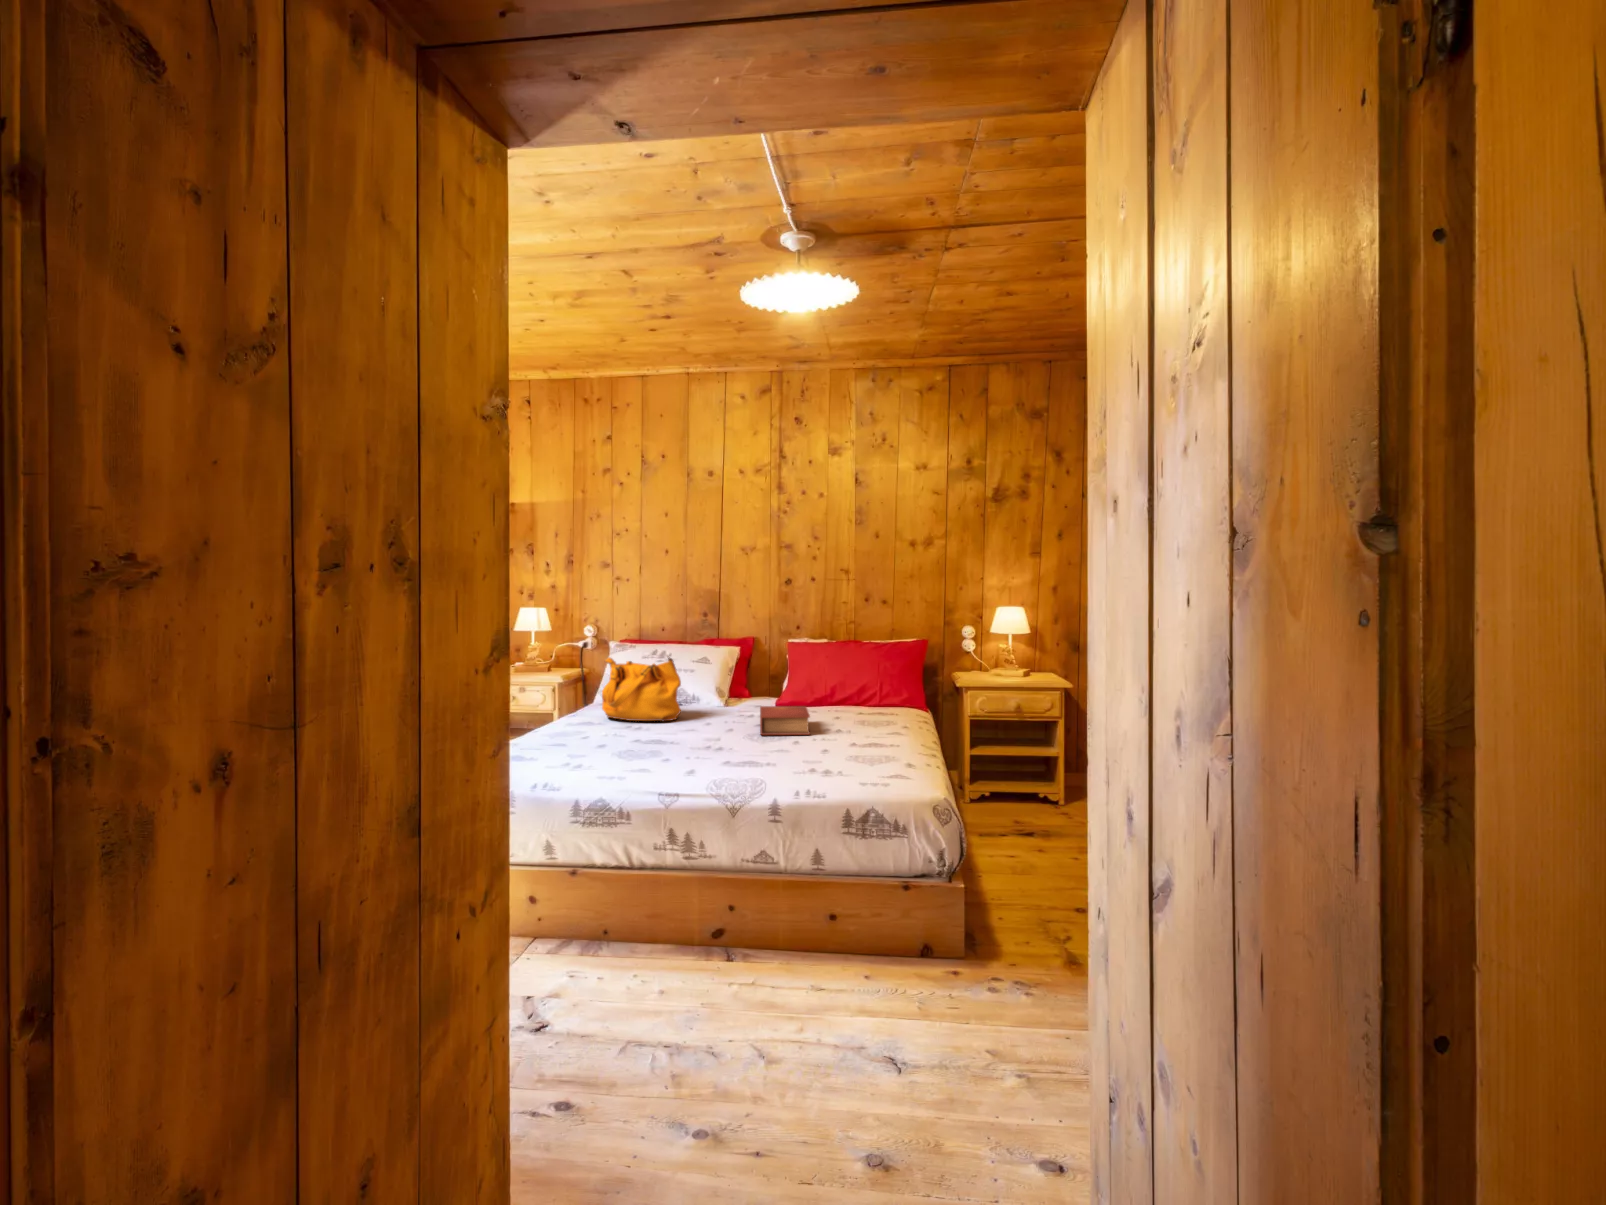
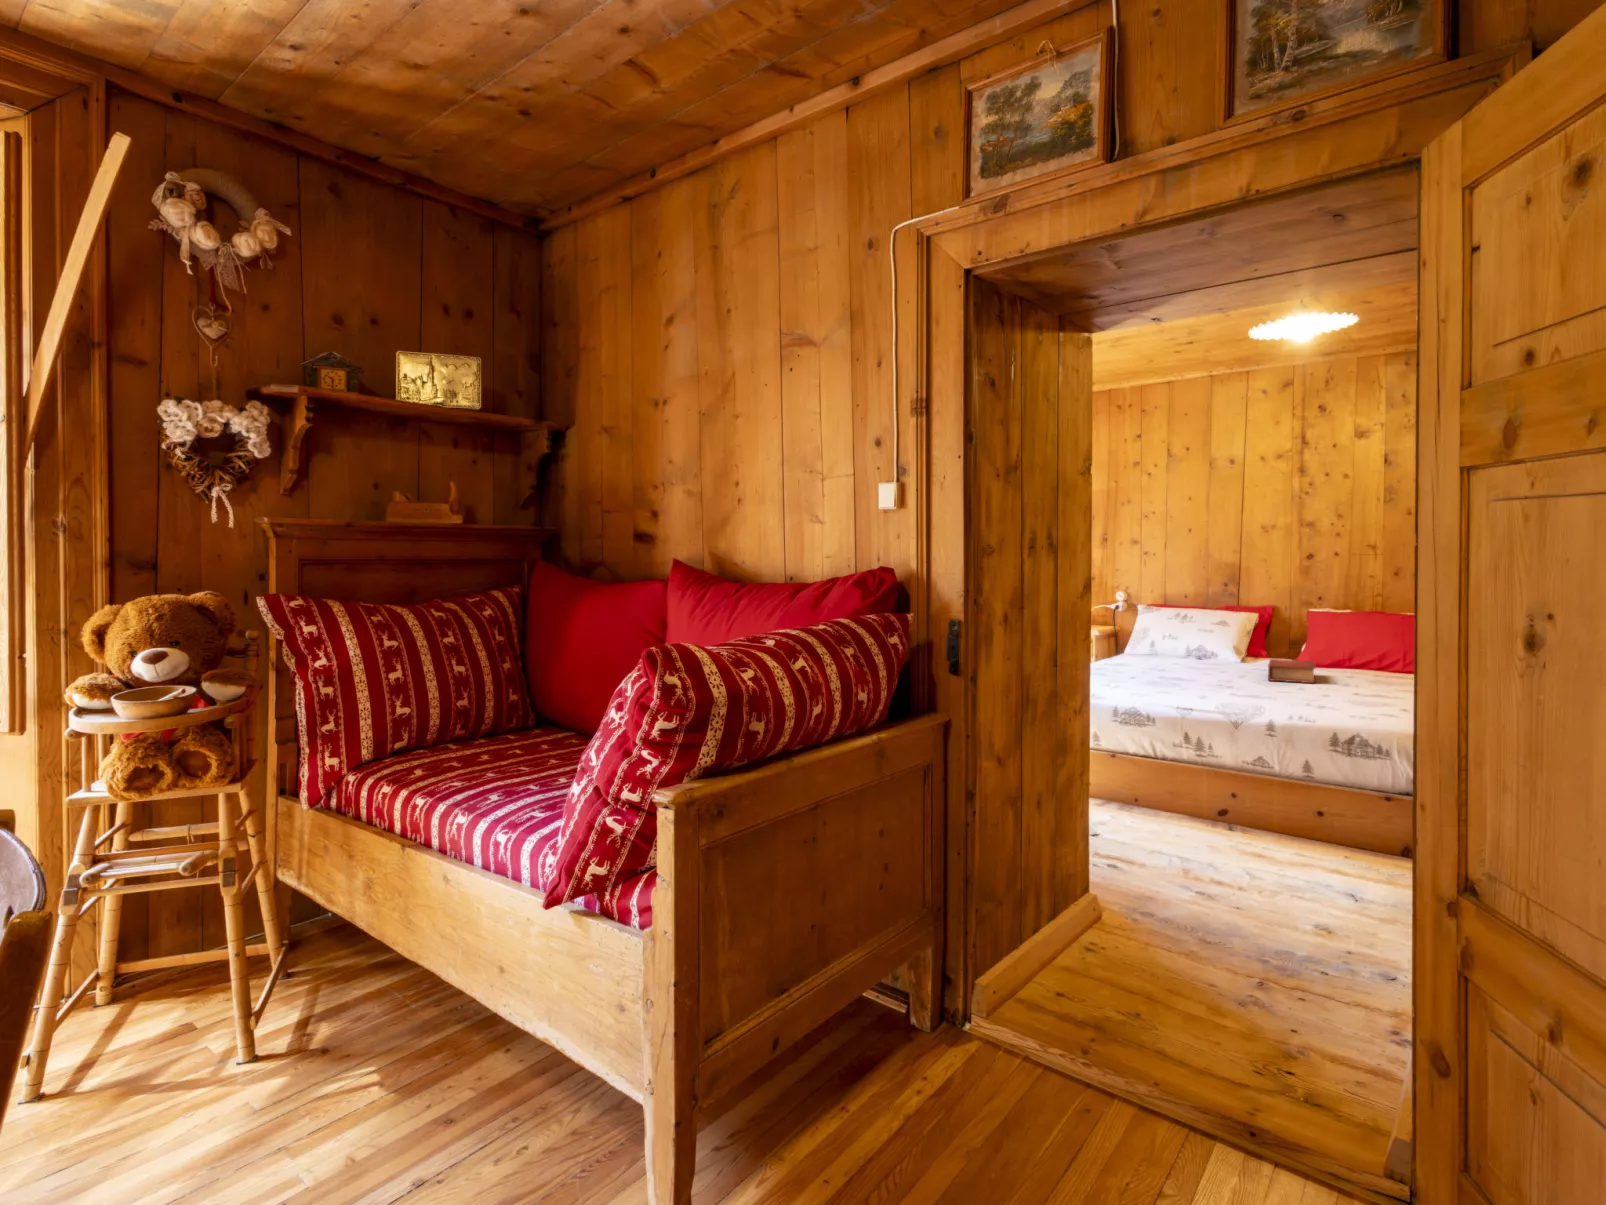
handbag: present [602,657,681,721] -> none [1133,614,1199,667]

